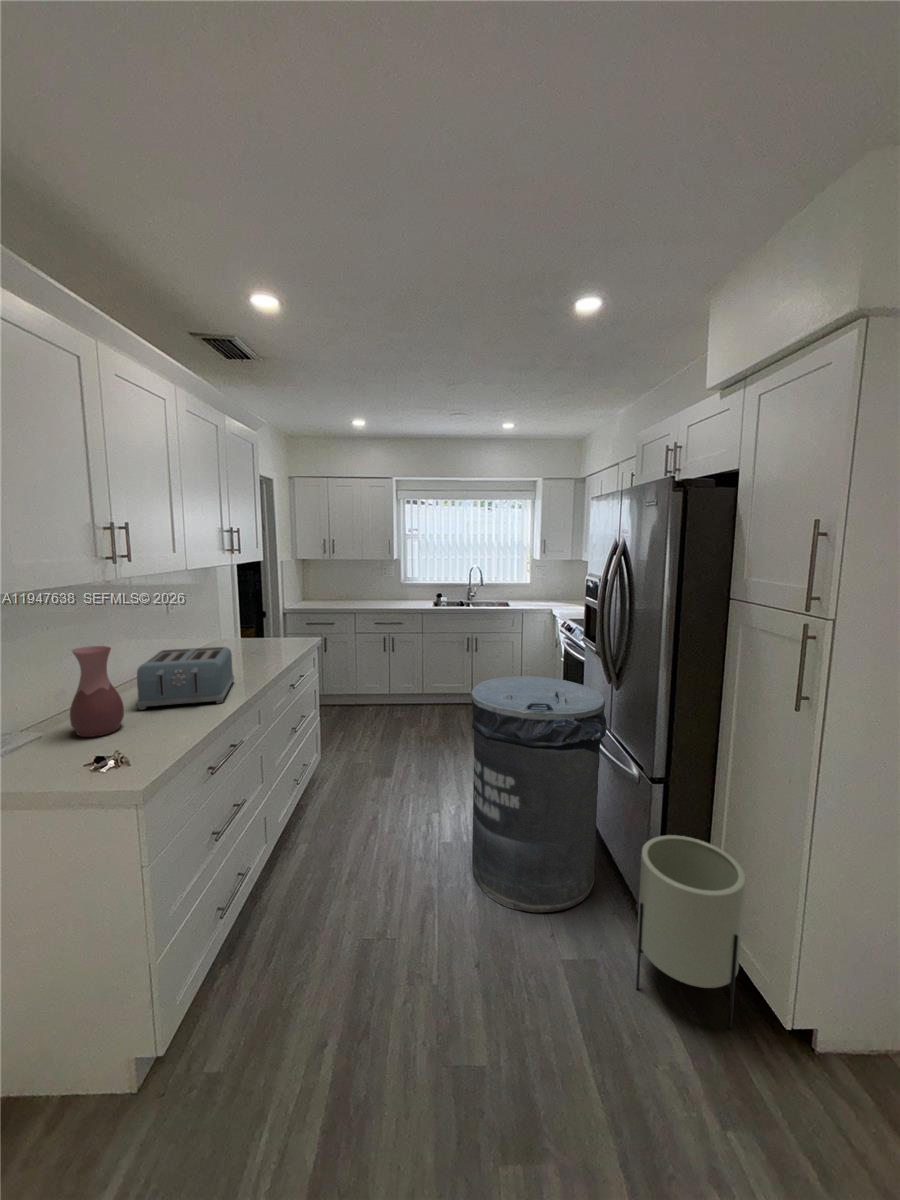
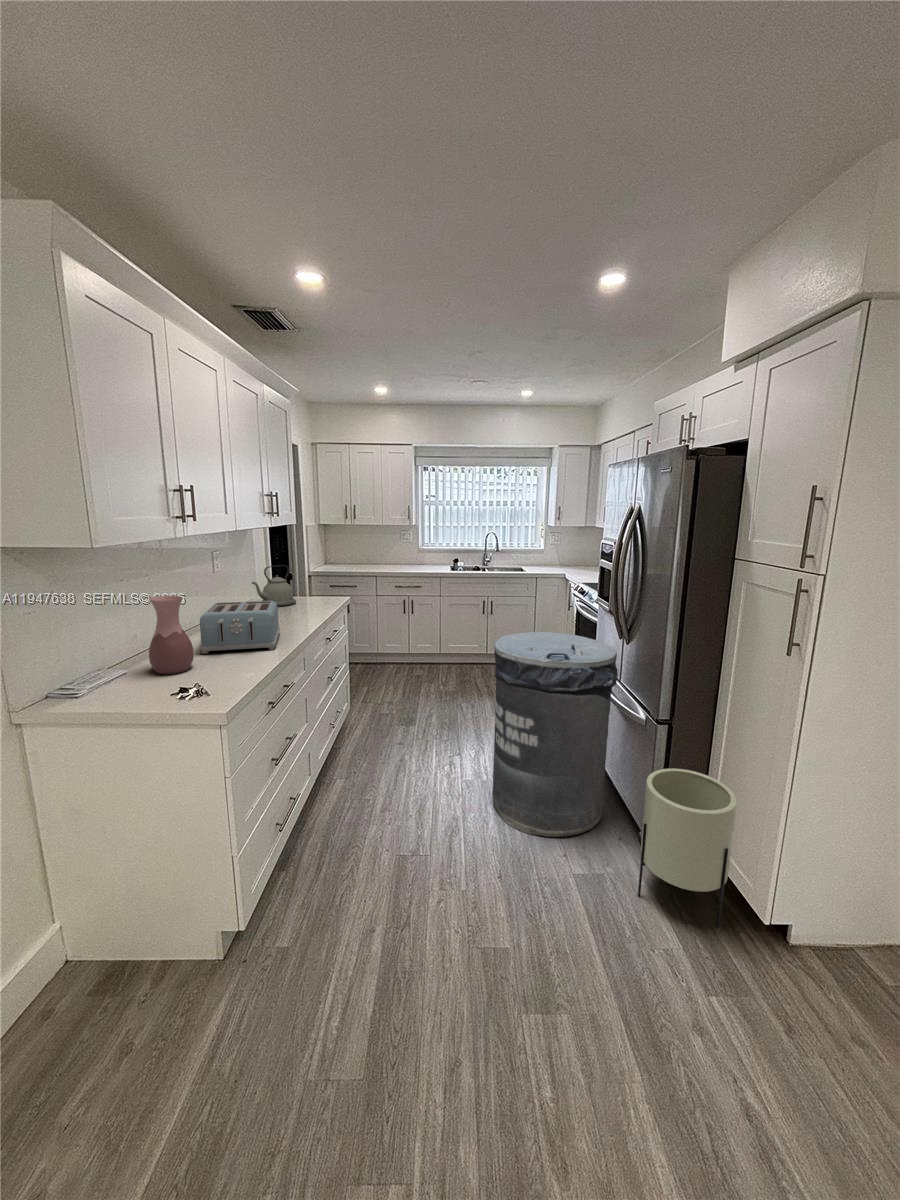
kettle: none [212,605,262,650] -> present [252,565,296,607]

